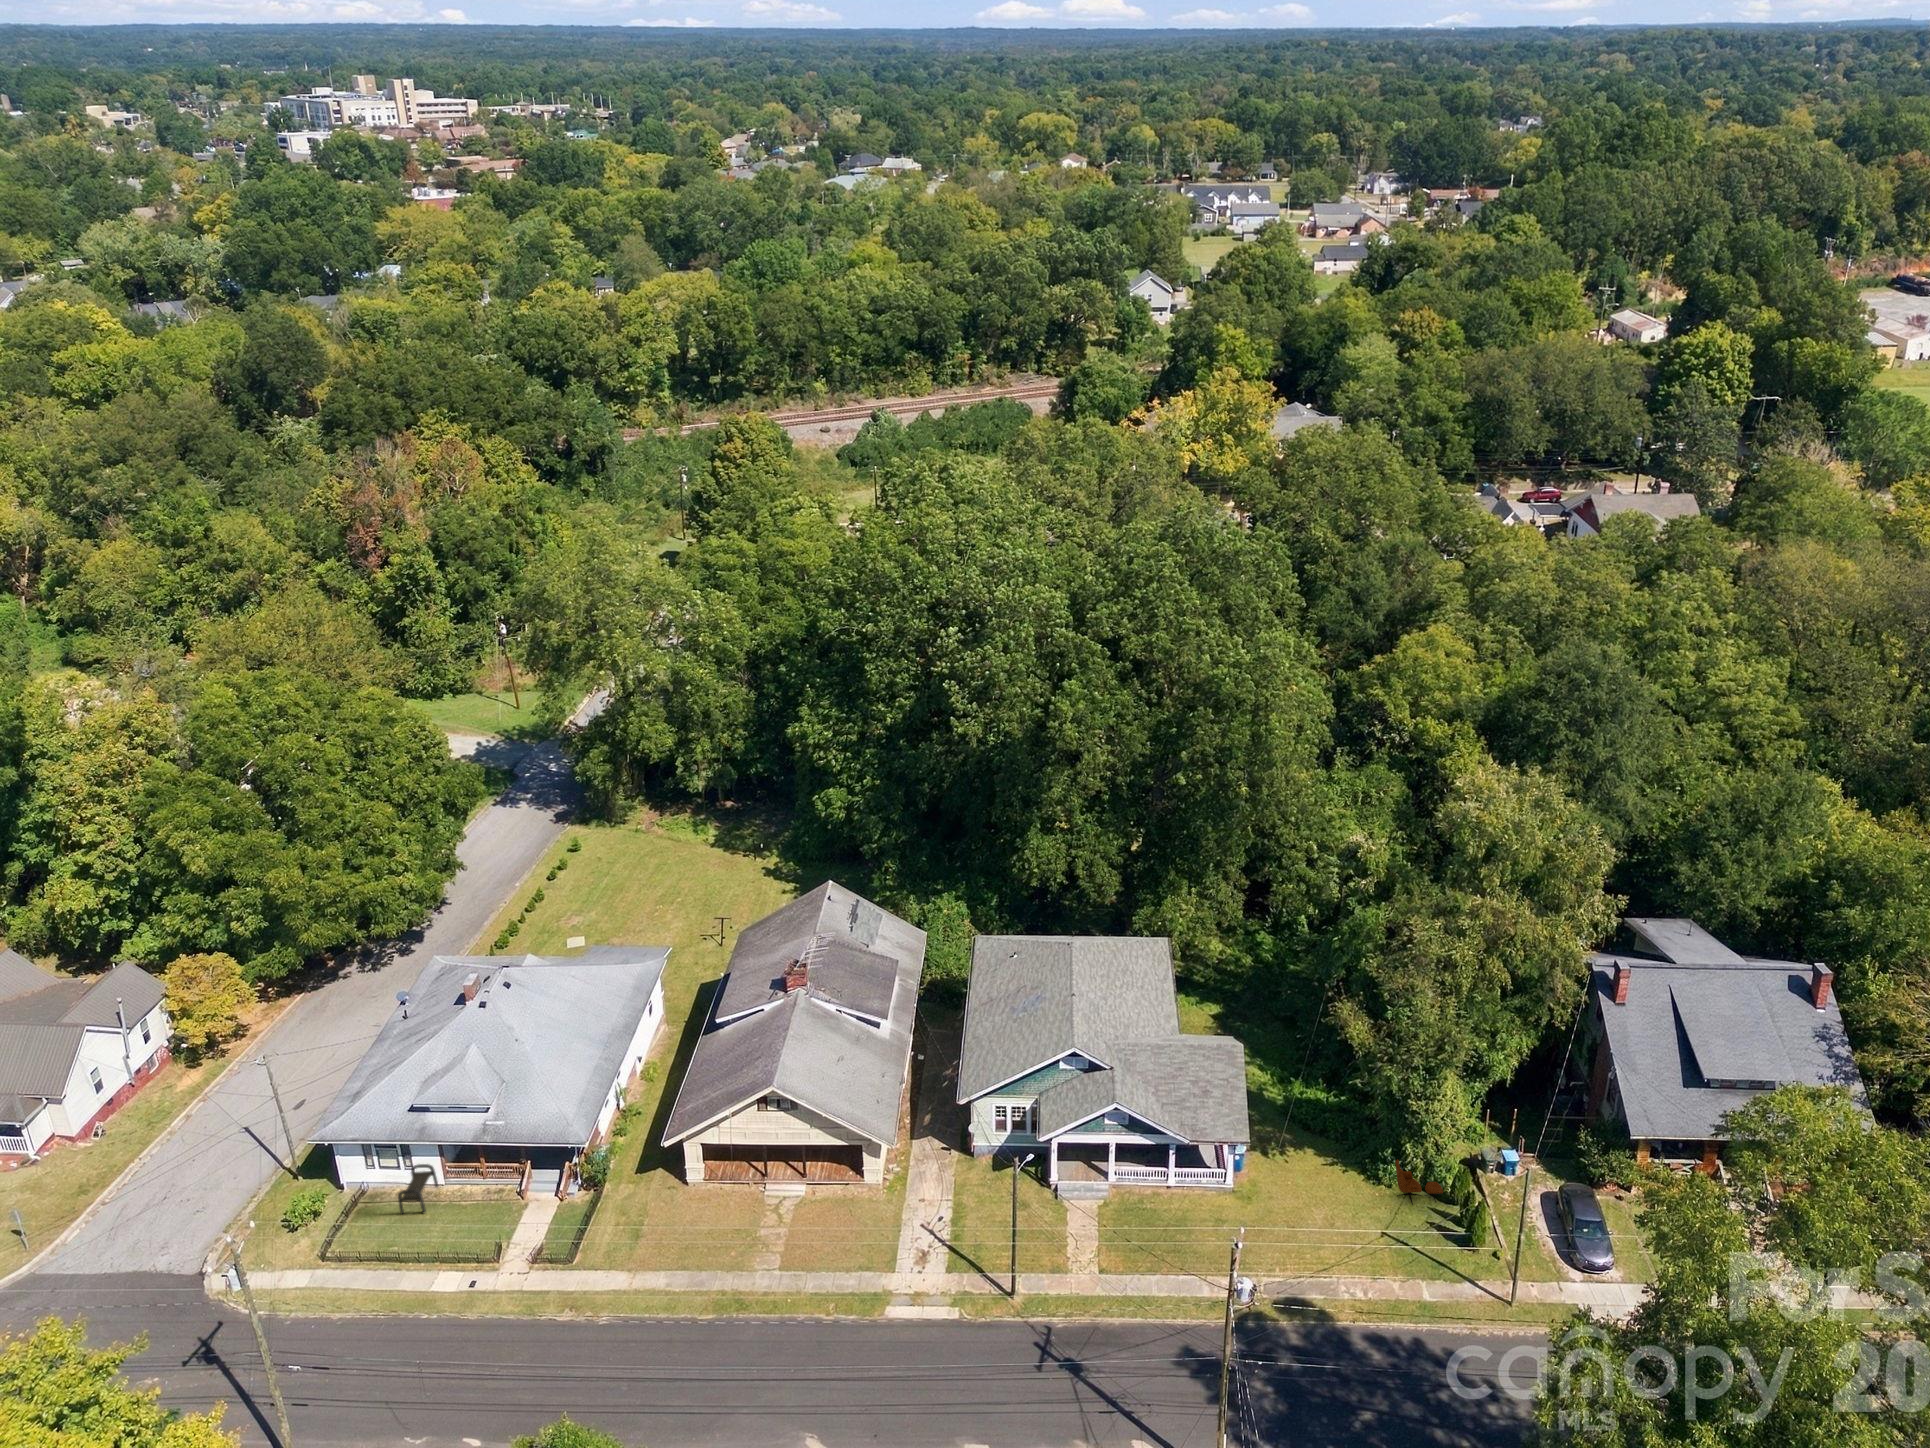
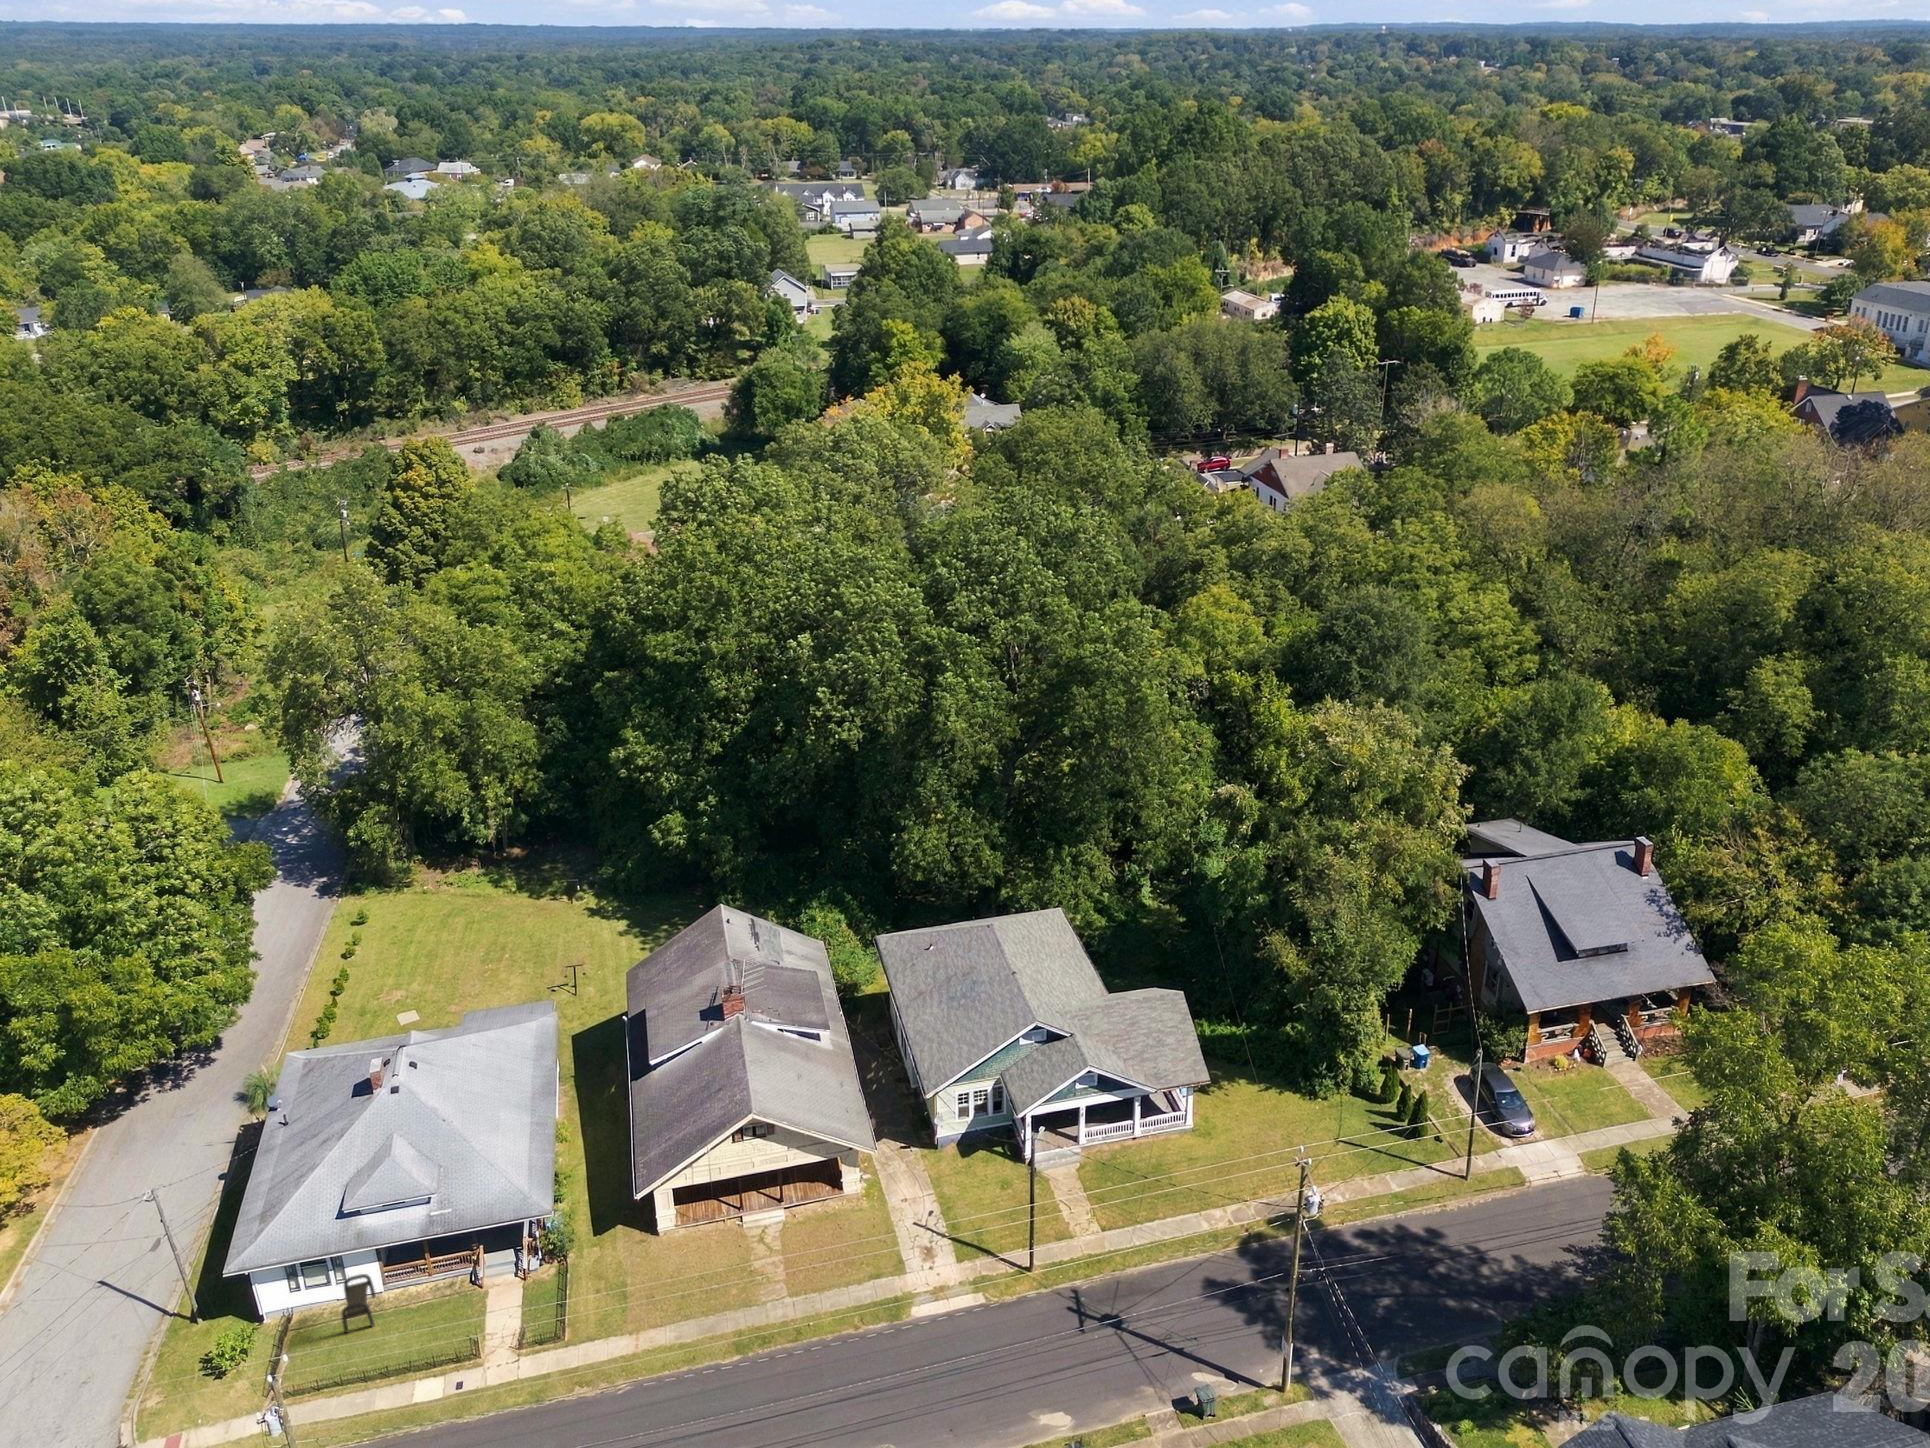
lounge chair: present [1395,1159,1443,1205] -> none [1334,1072,1376,1111]

